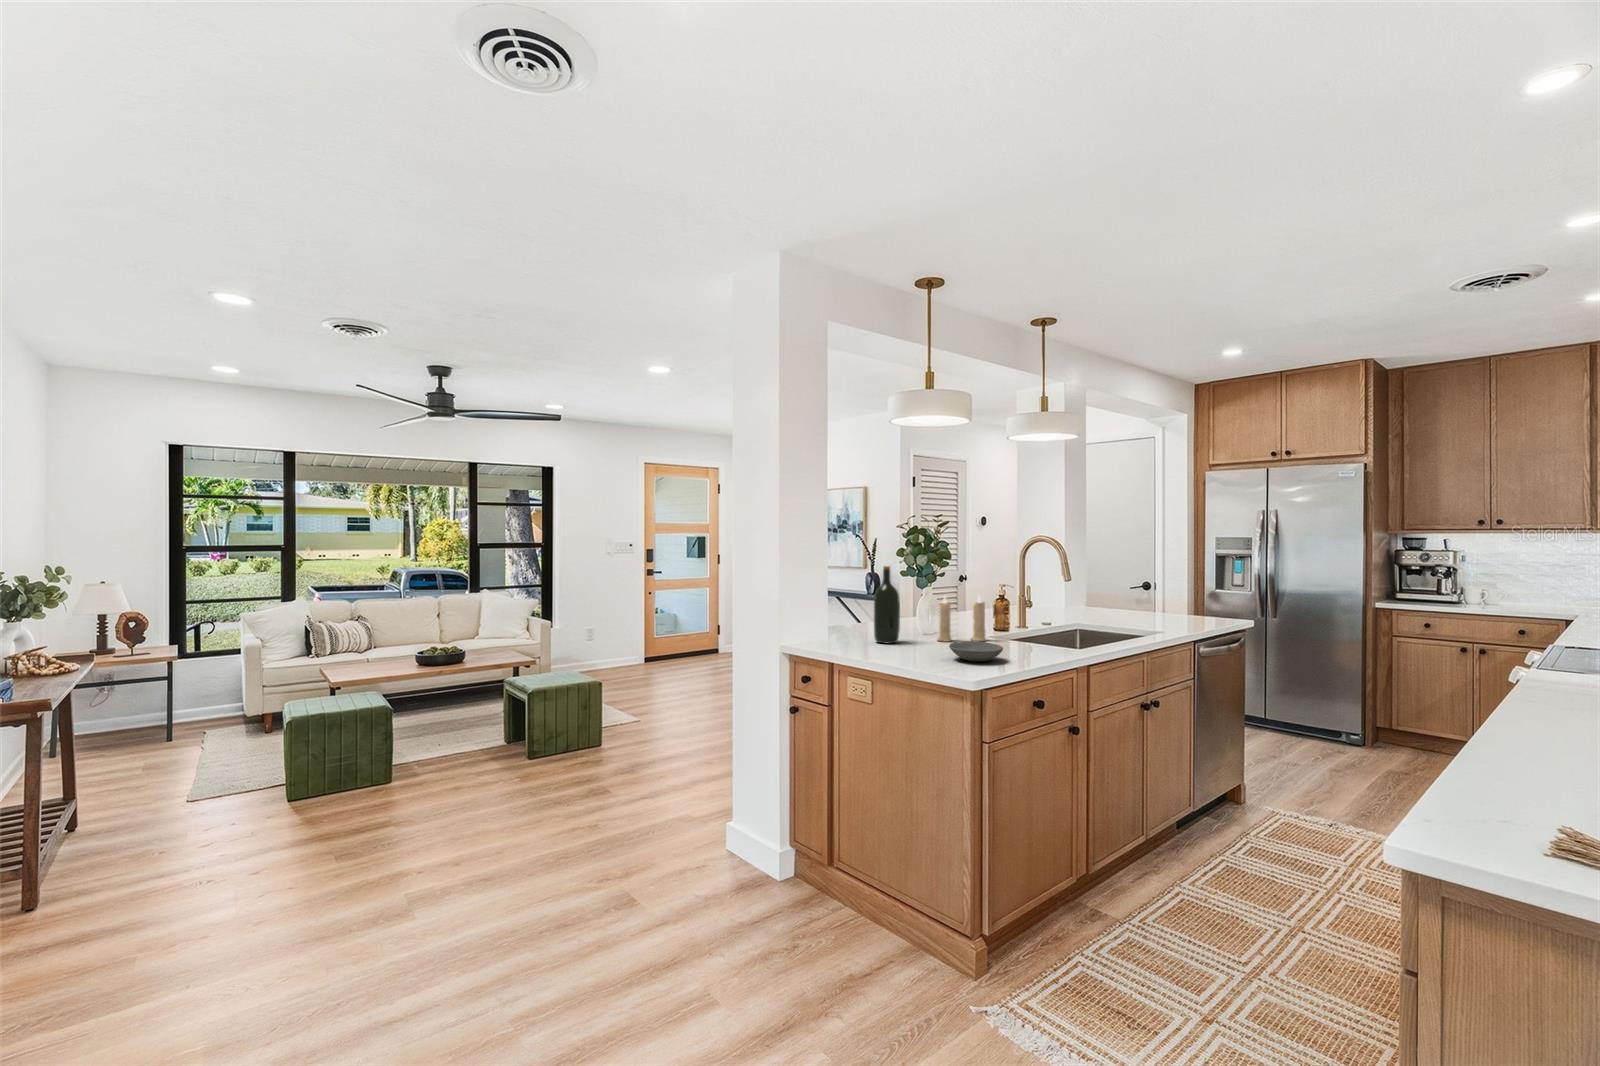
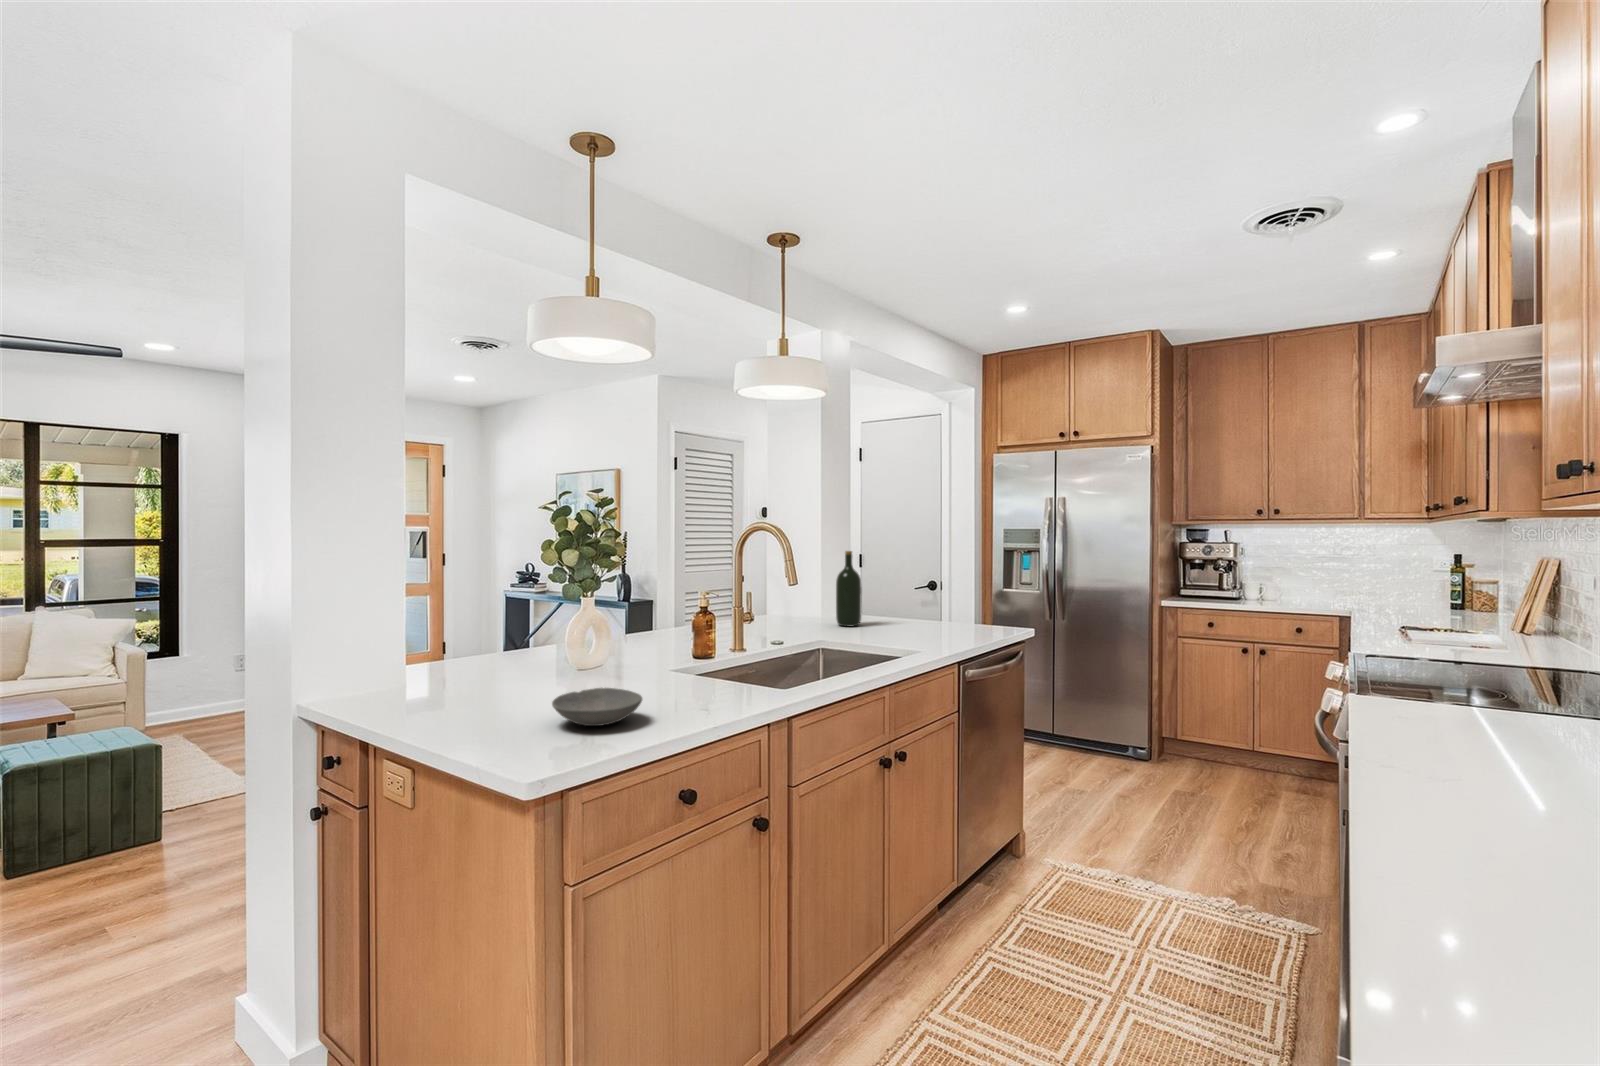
wine bottle: present [874,566,900,644] -> present [836,551,862,626]
candle: present [938,597,986,642] -> none [582,607,660,683]

